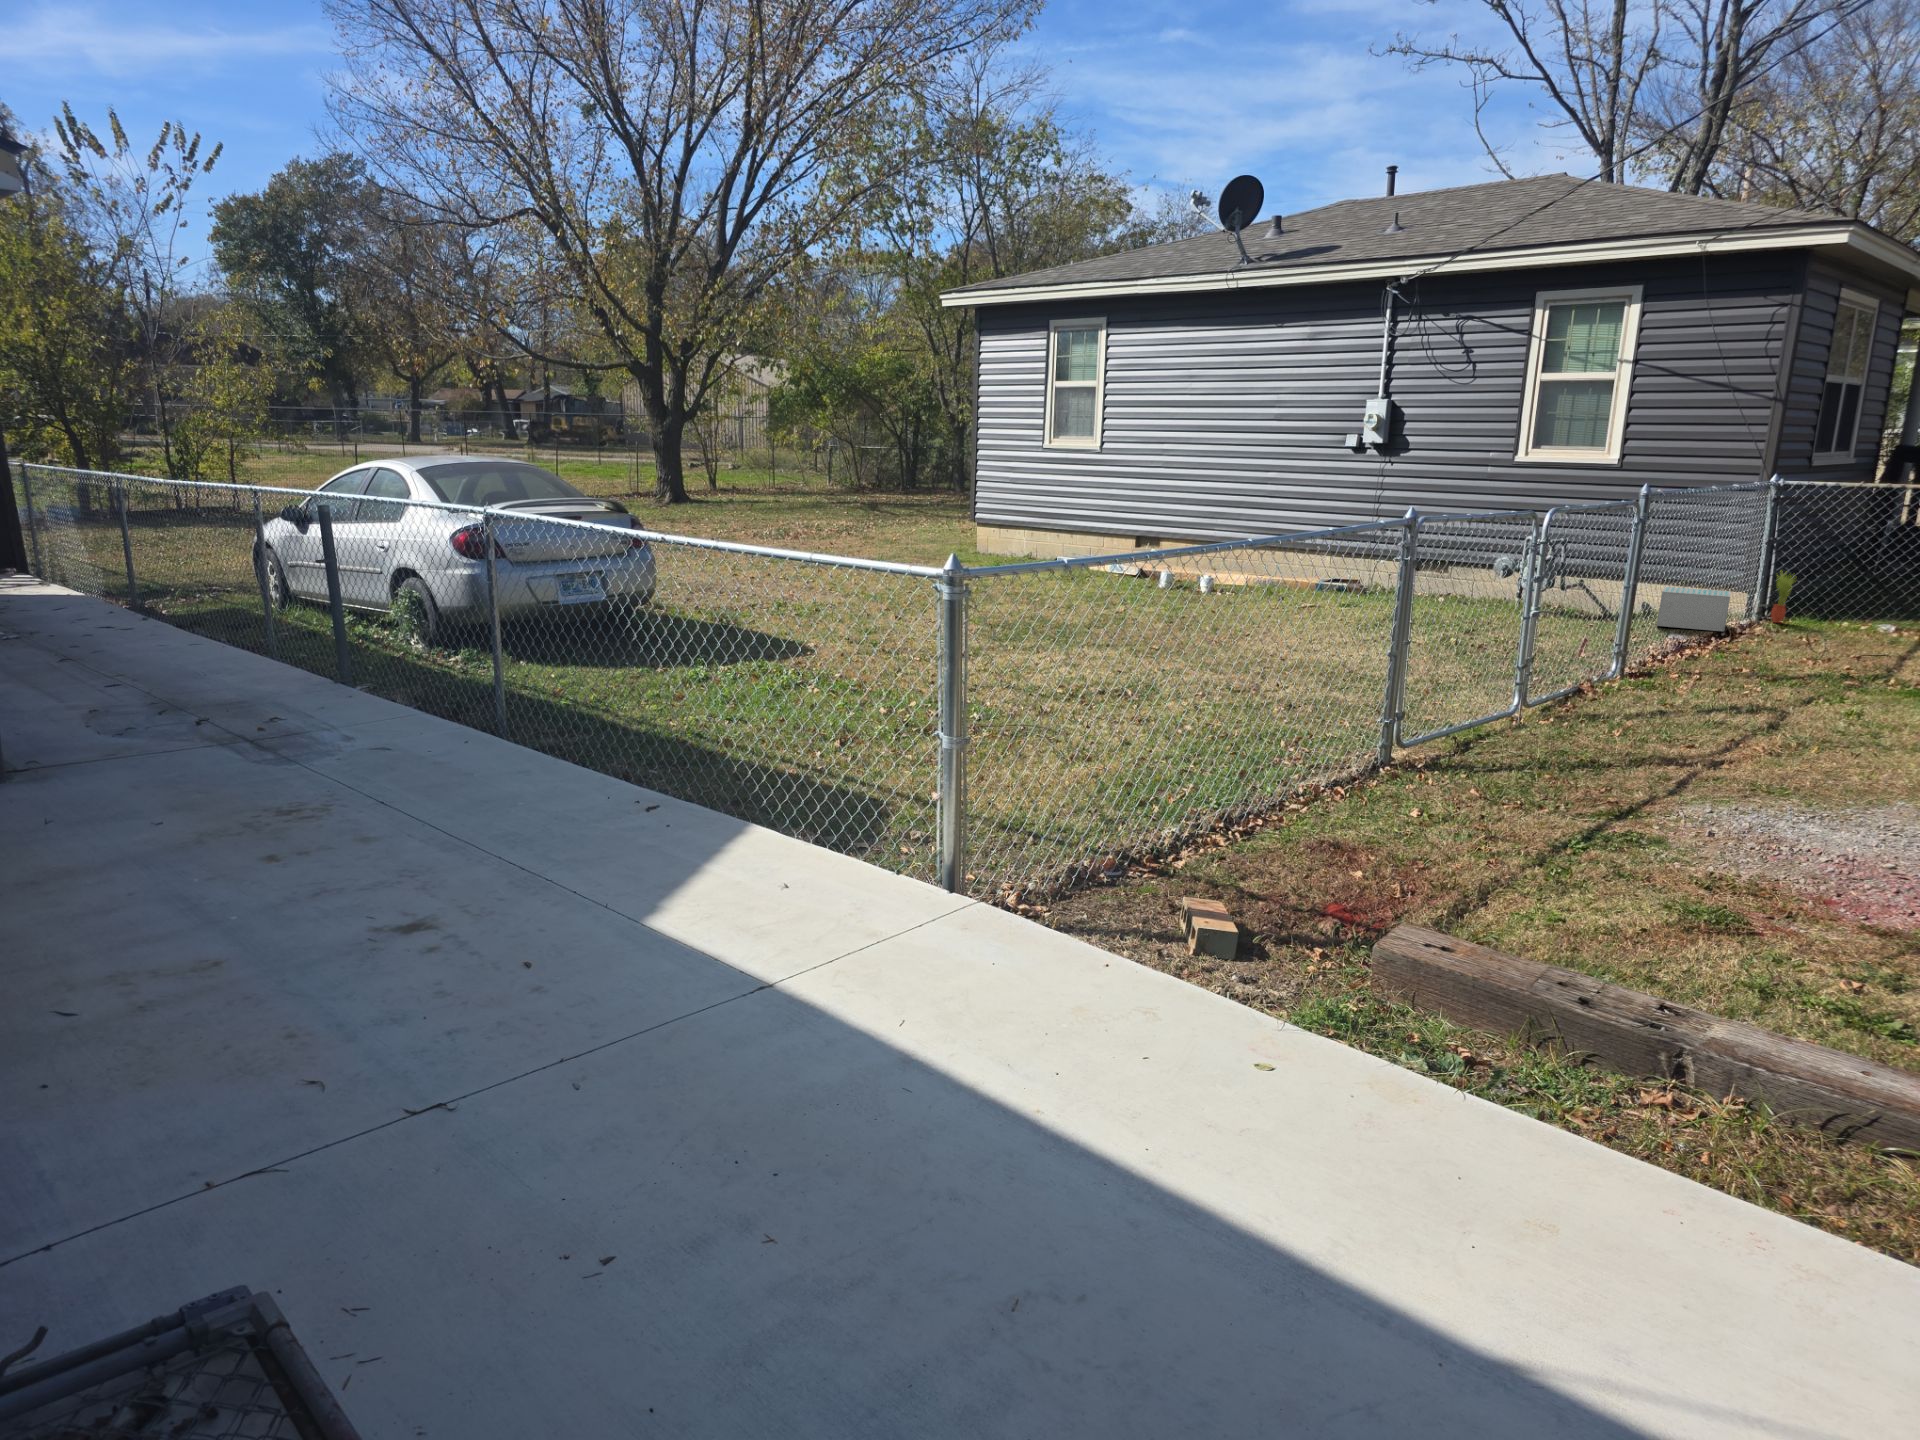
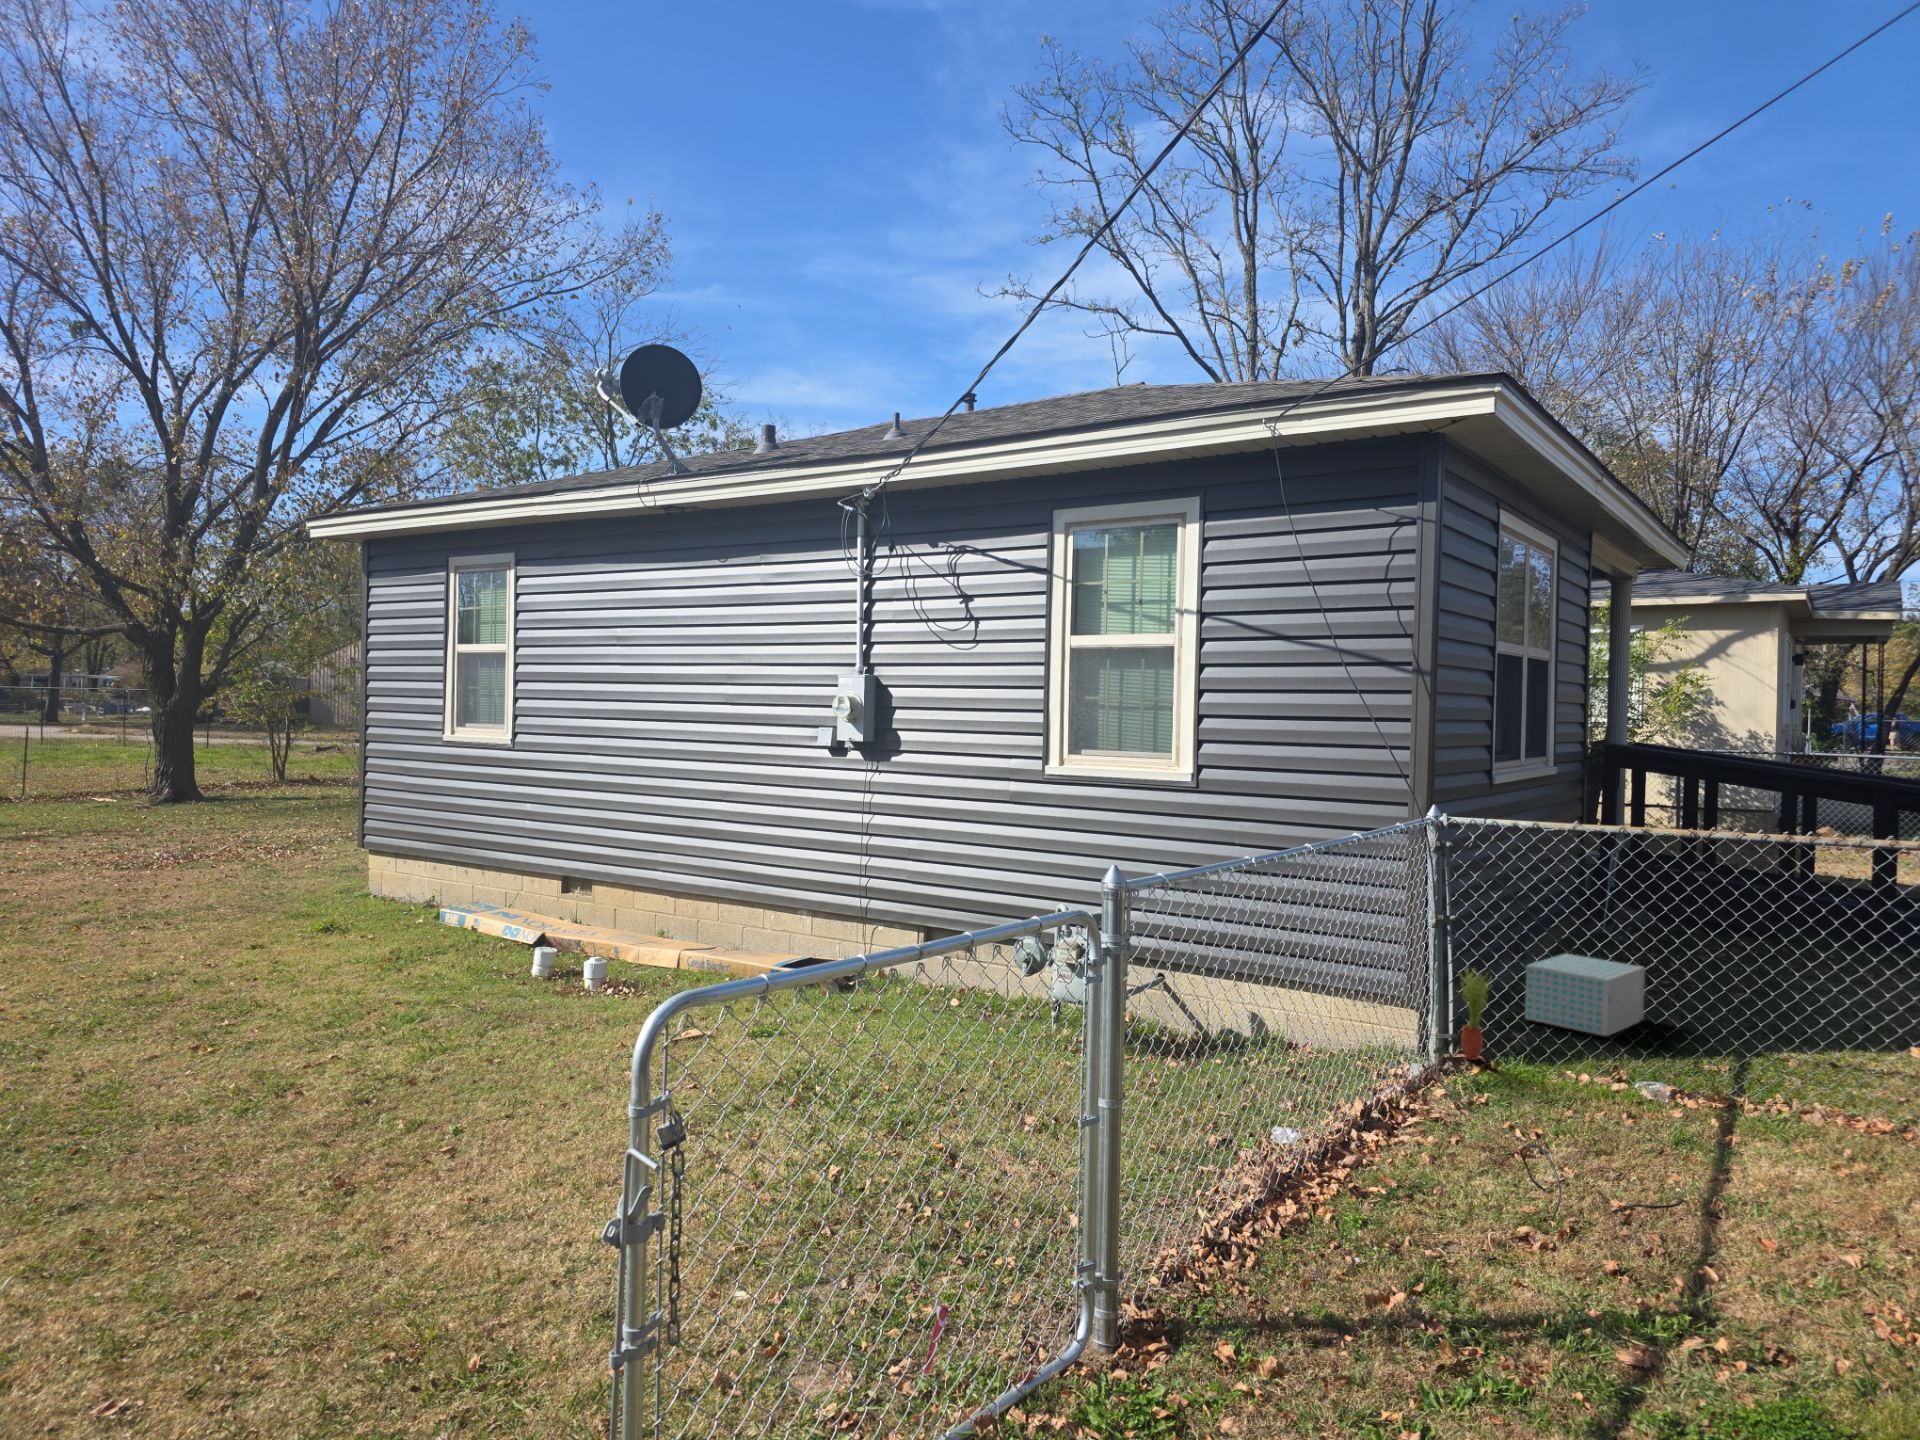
storage box: present [1657,587,1731,632] -> present [1525,954,1645,1036]

